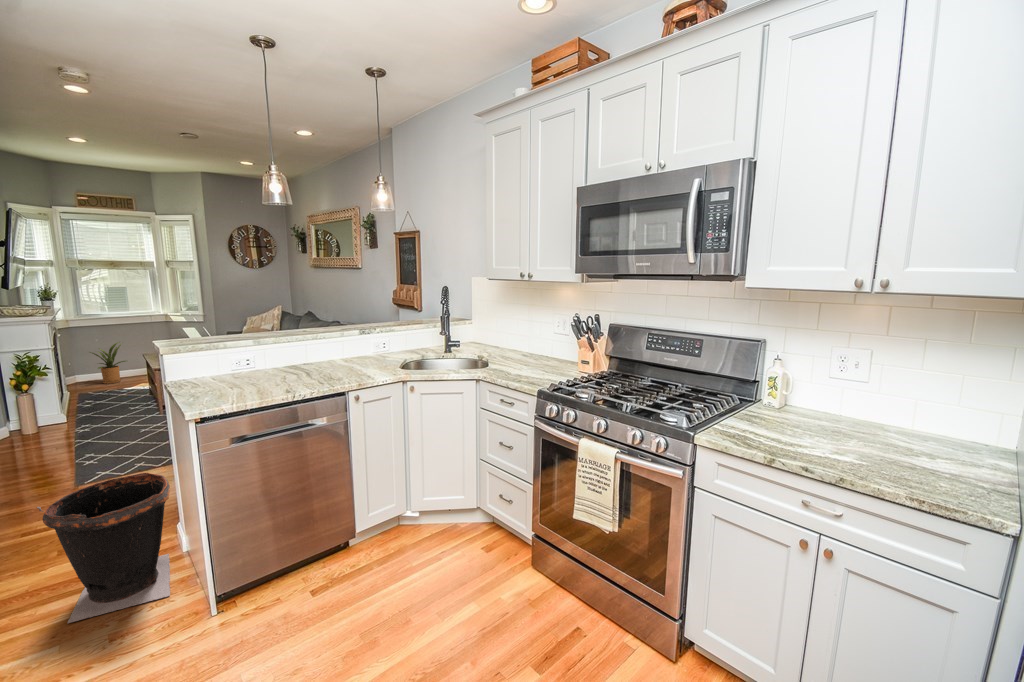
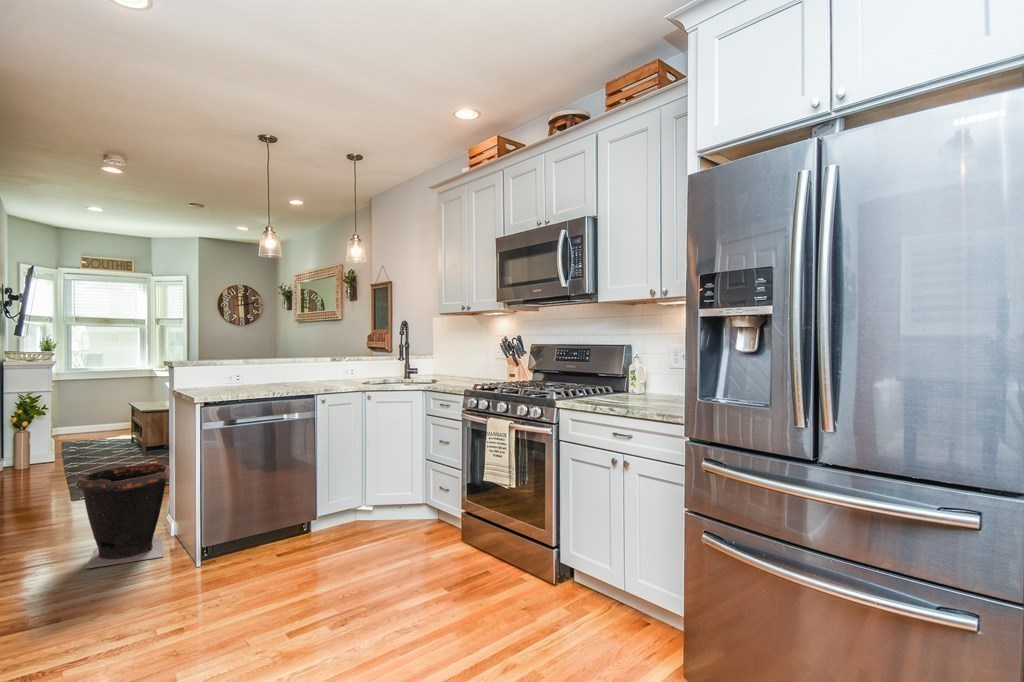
house plant: present [90,342,126,384] -> none [67,395,112,436]

